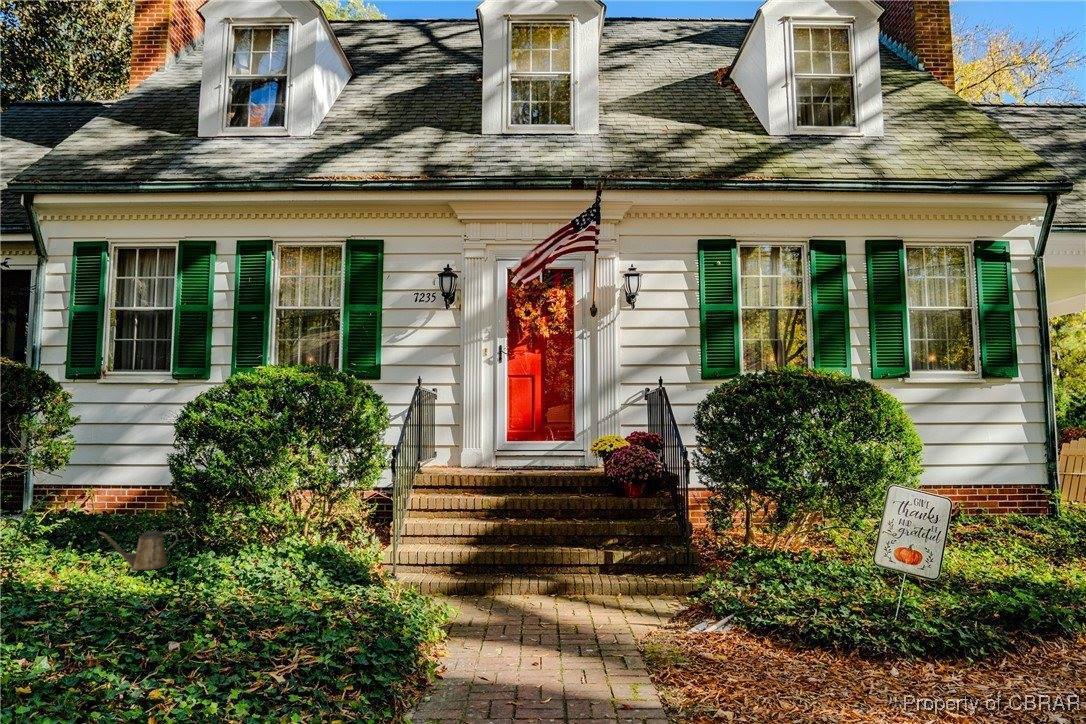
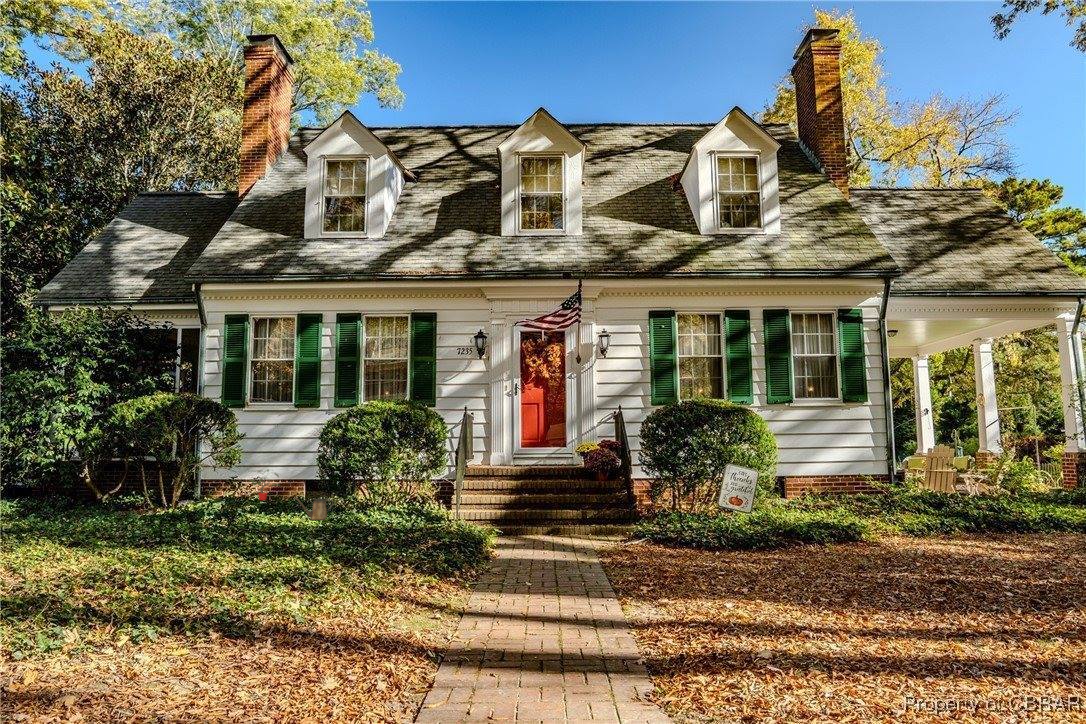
potted plant: none [86,470,151,517] -> present [249,470,280,500]

